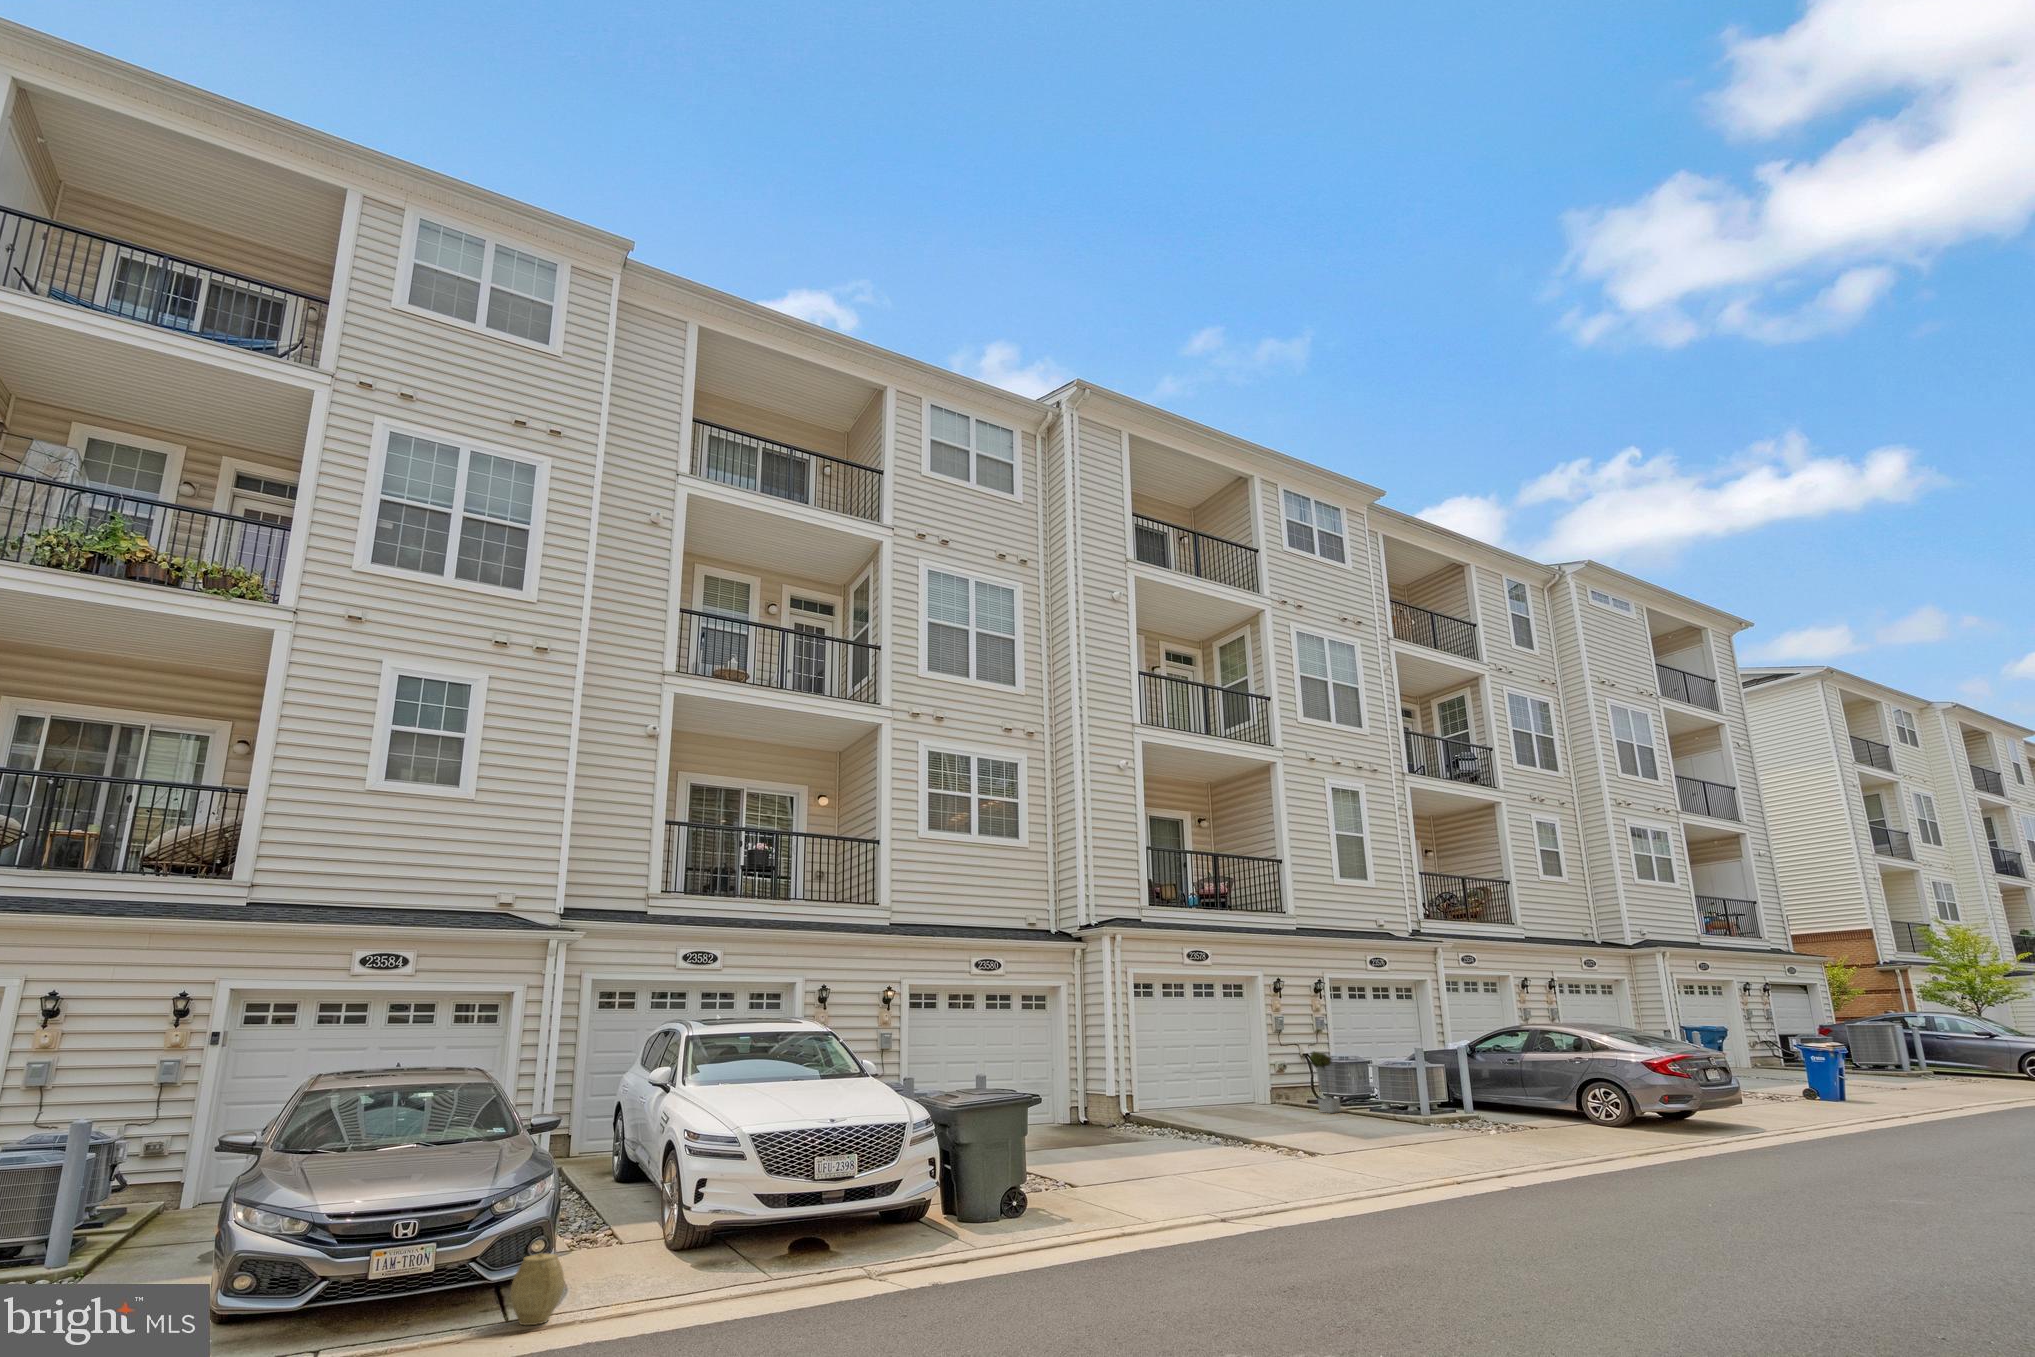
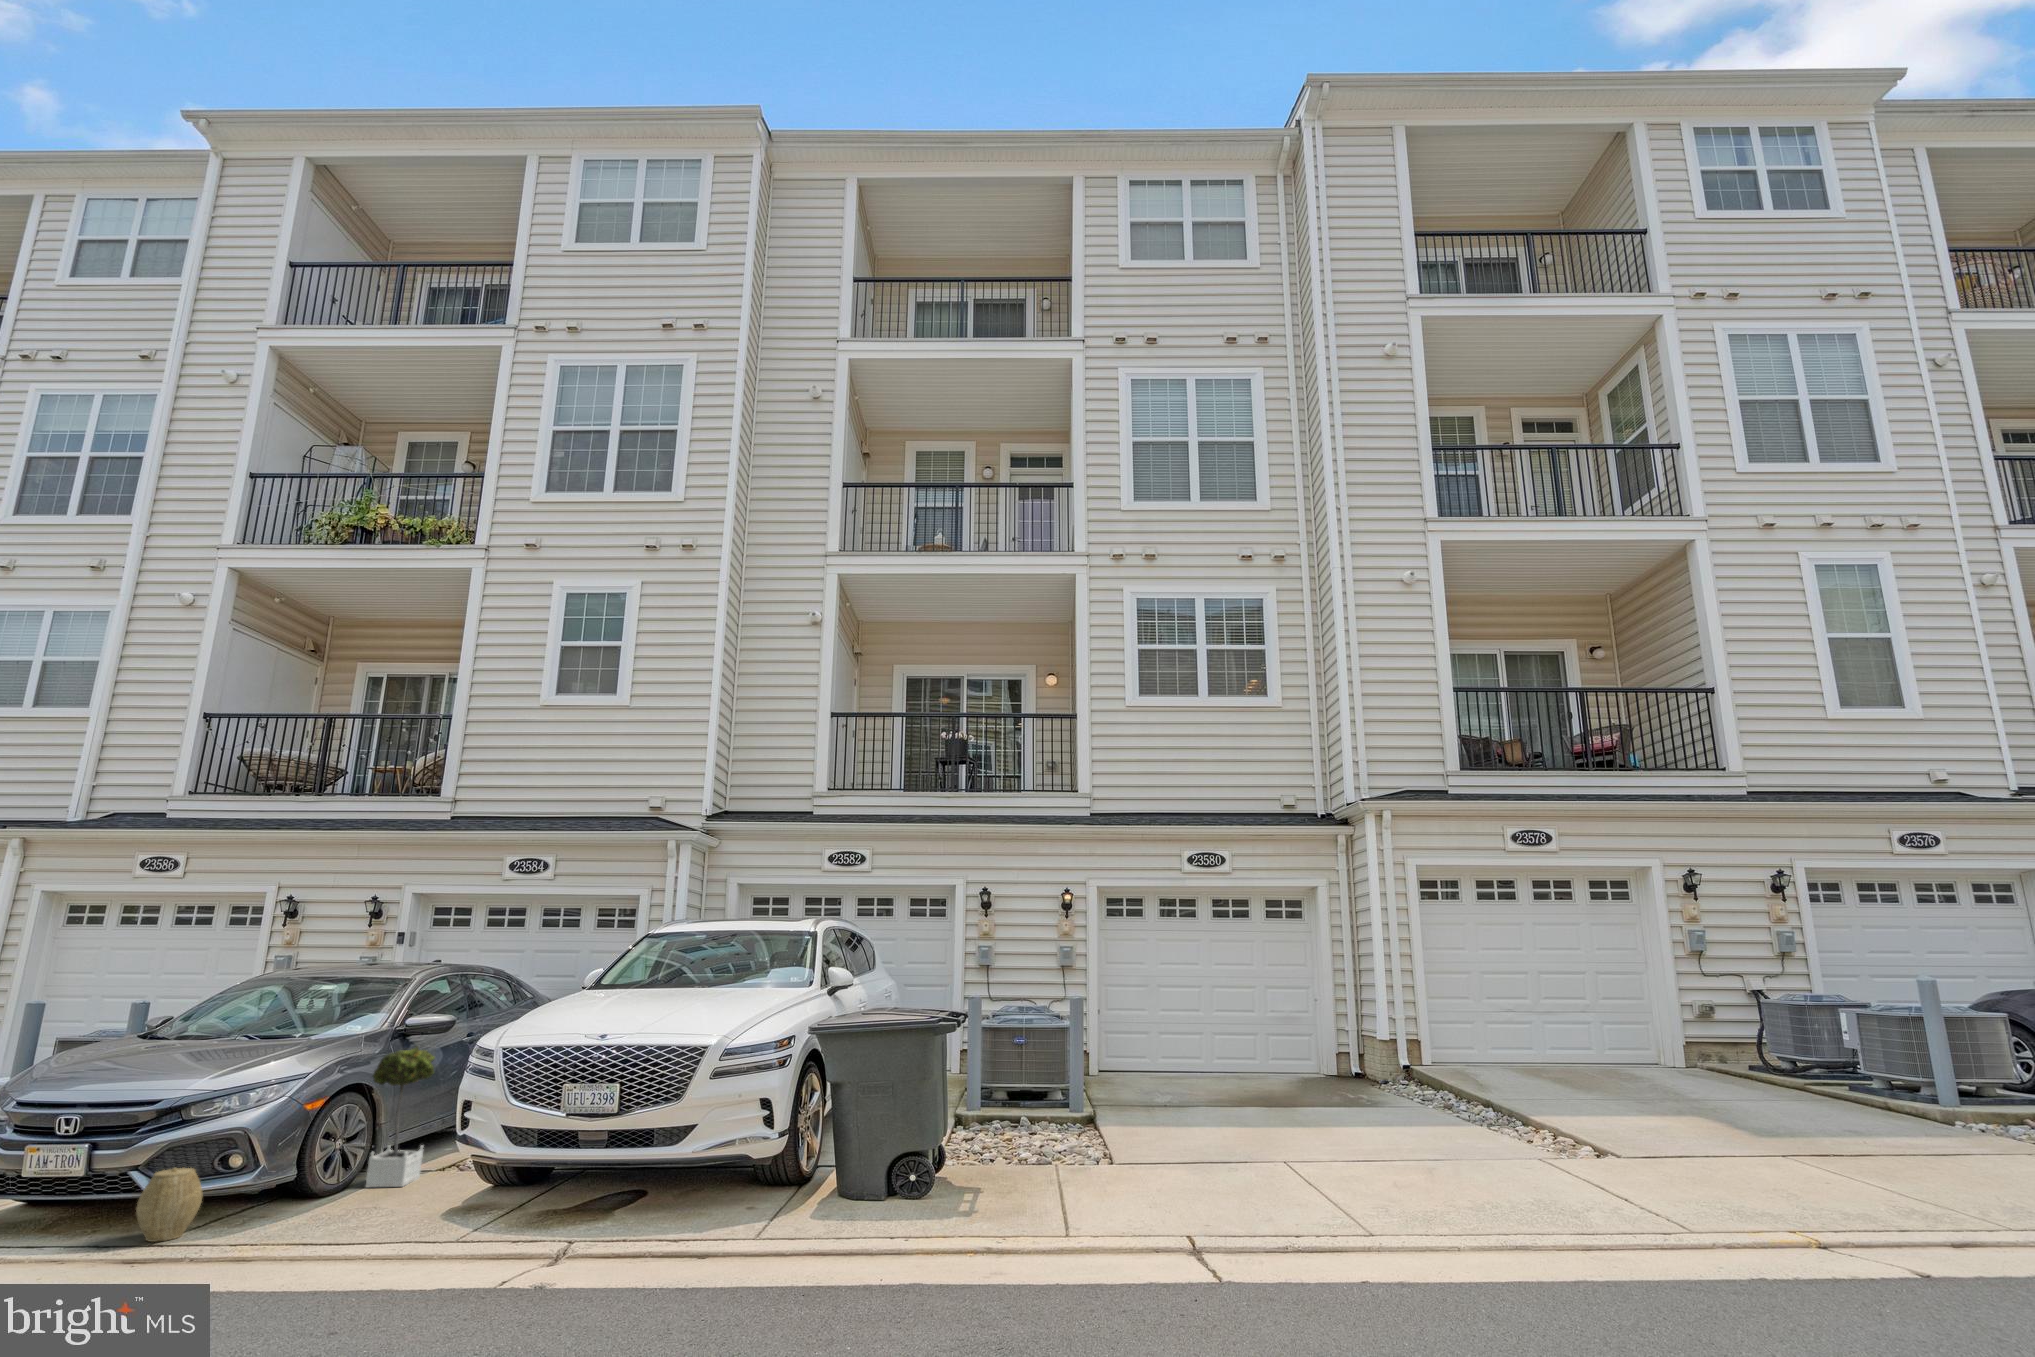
potted tree: present [1310,1052,1341,1113] -> present [366,1047,435,1188]

